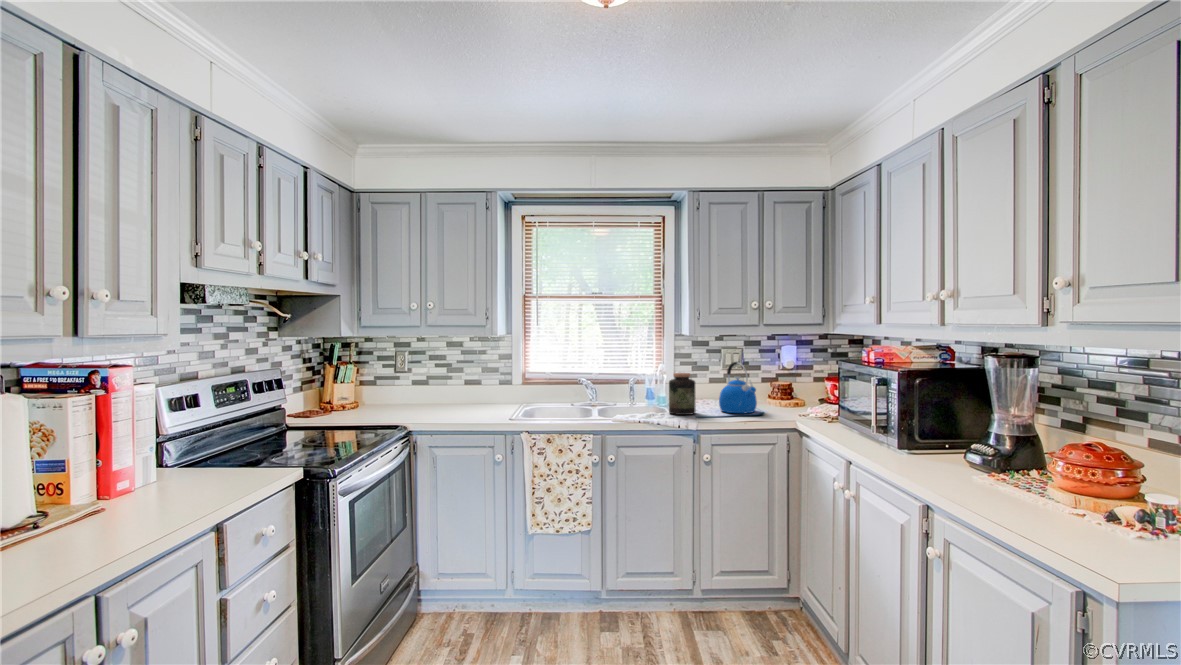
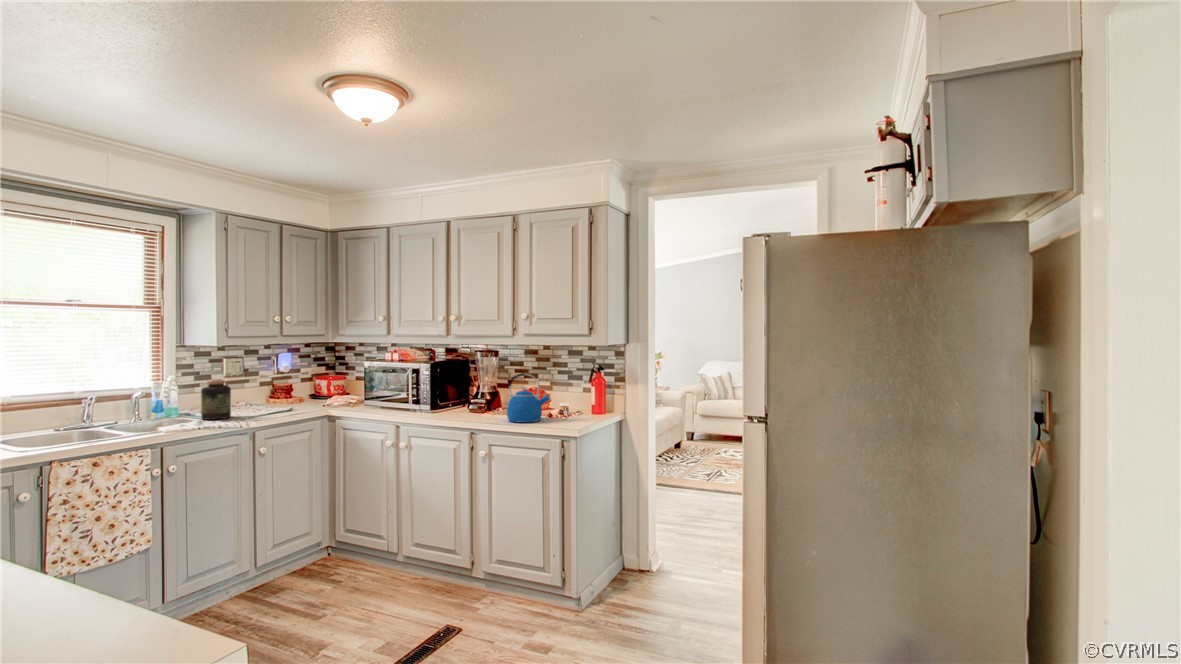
kettle: present [719,362,757,413] -> present [507,373,550,422]

